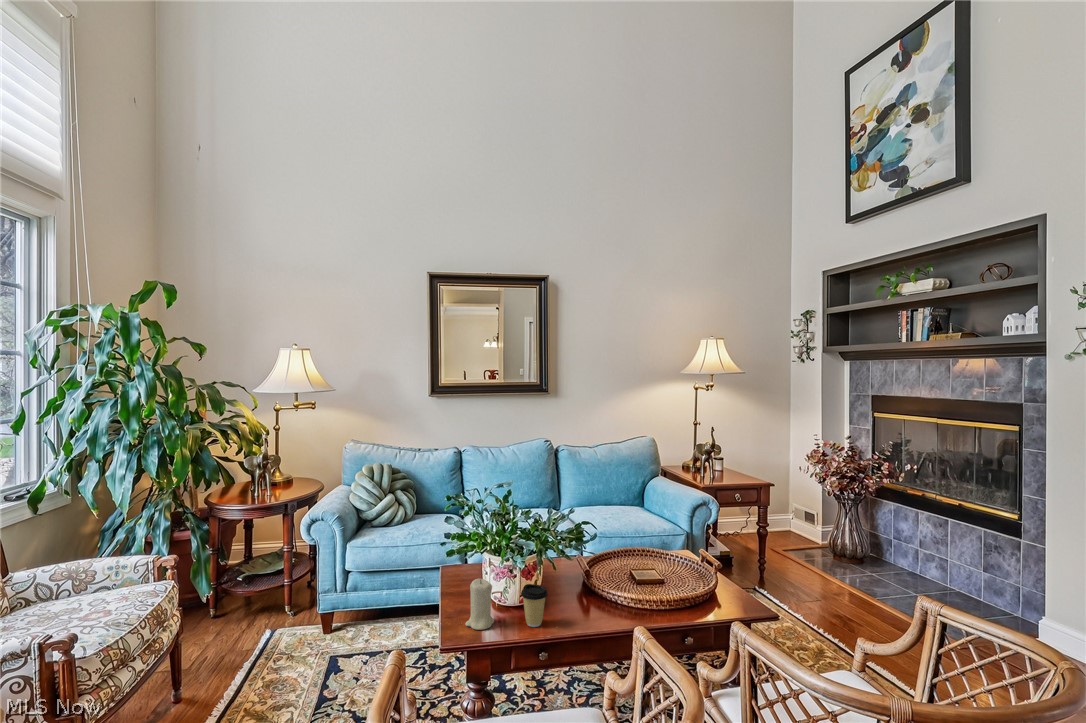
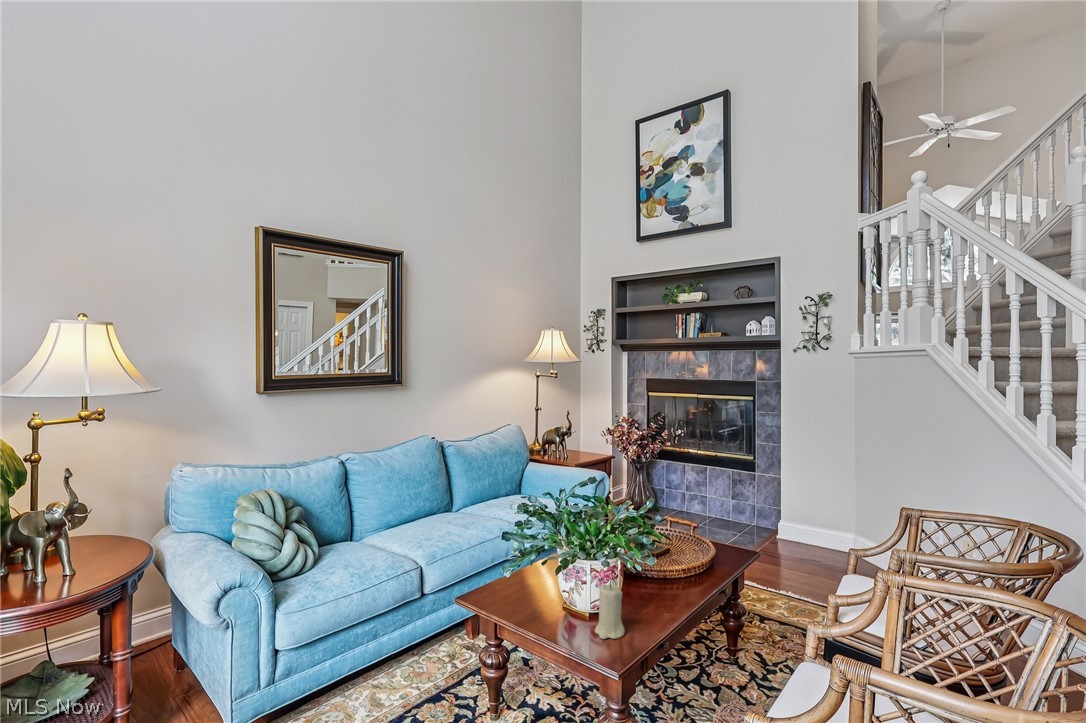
coffee cup: present [521,584,548,627] -> none [634,576,661,618]

